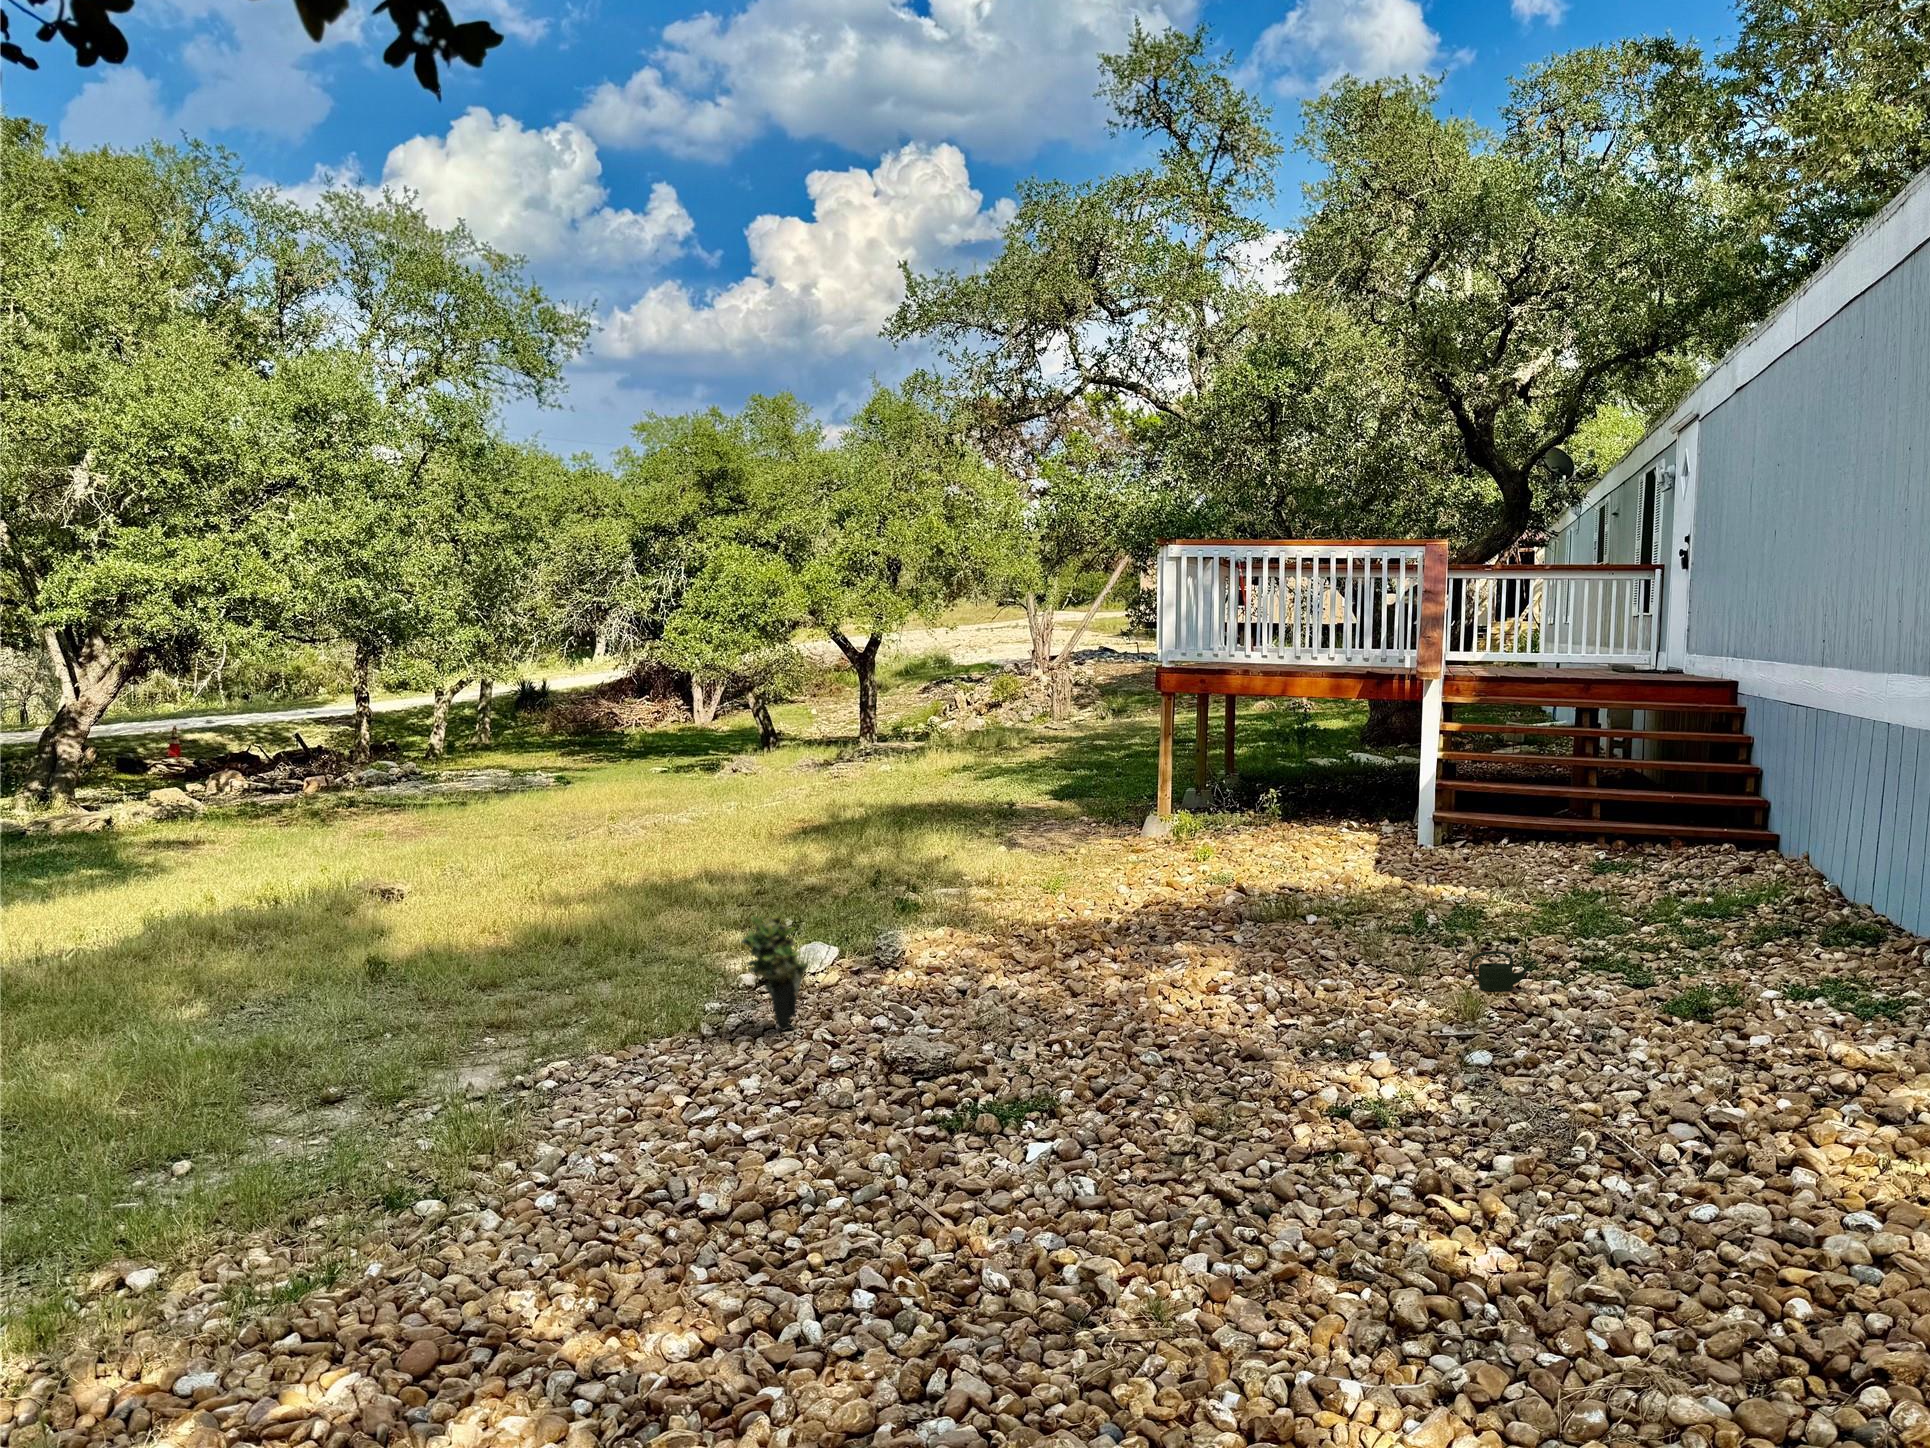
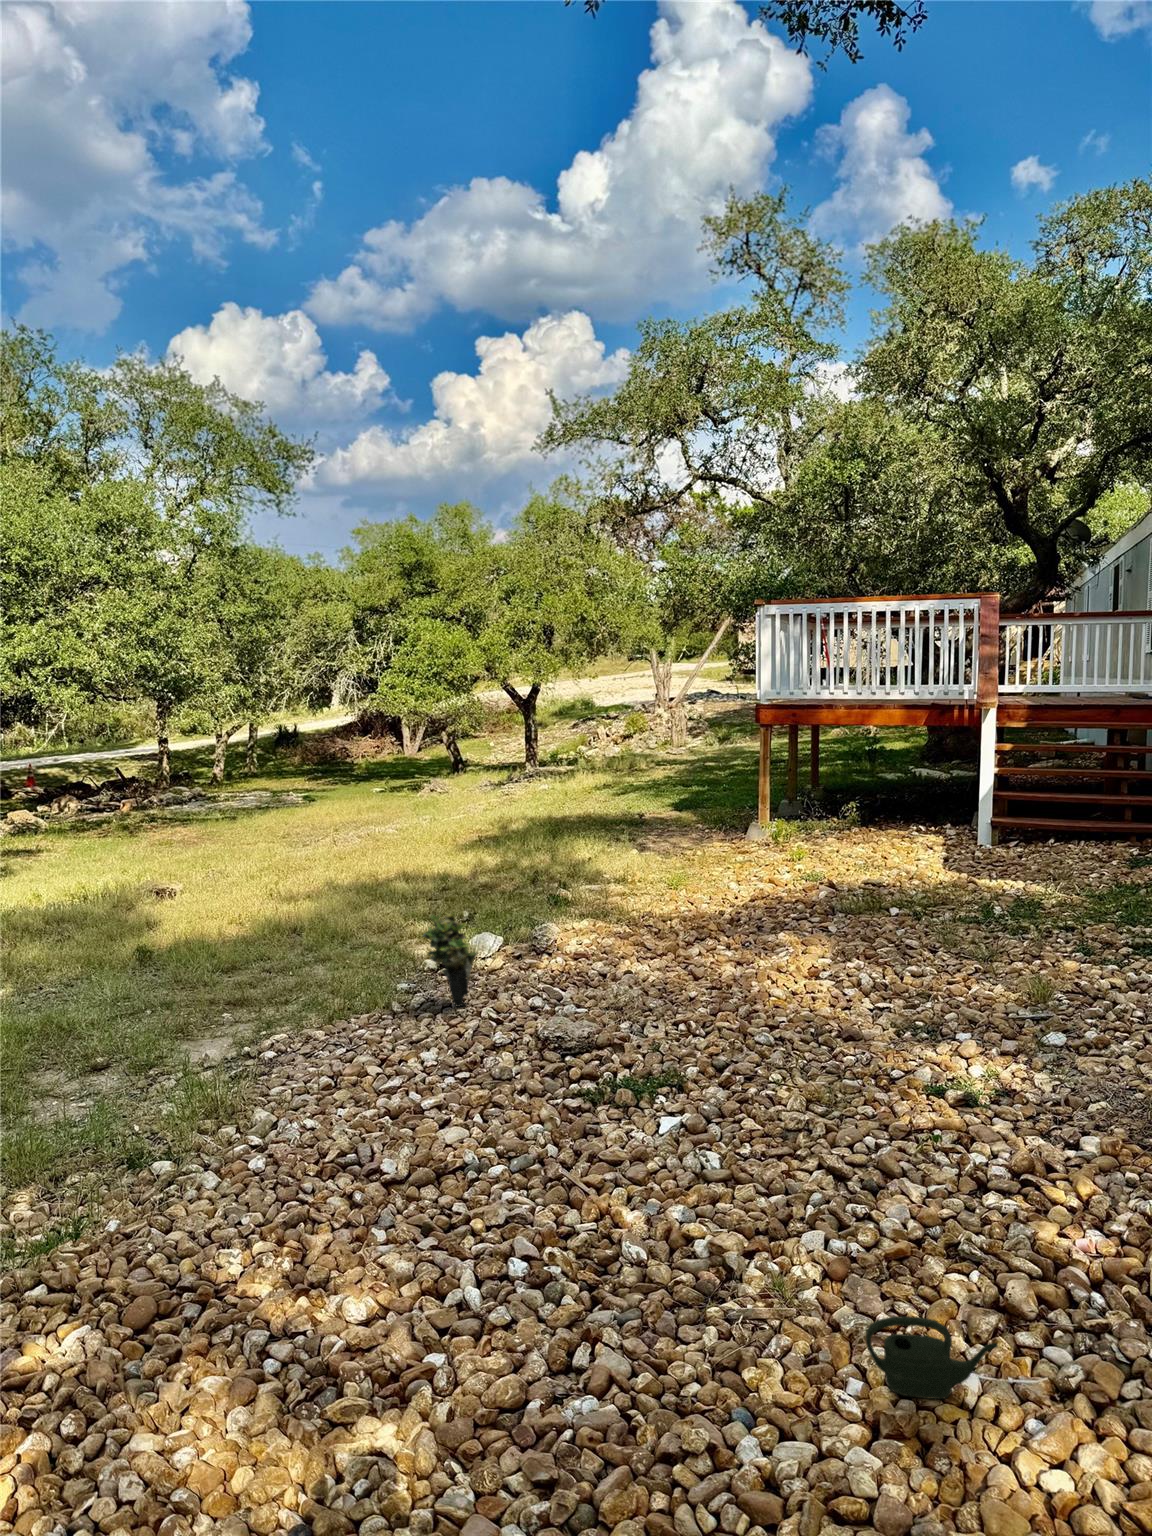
watering can: present [1469,951,1536,991] -> present [866,1316,998,1399]

